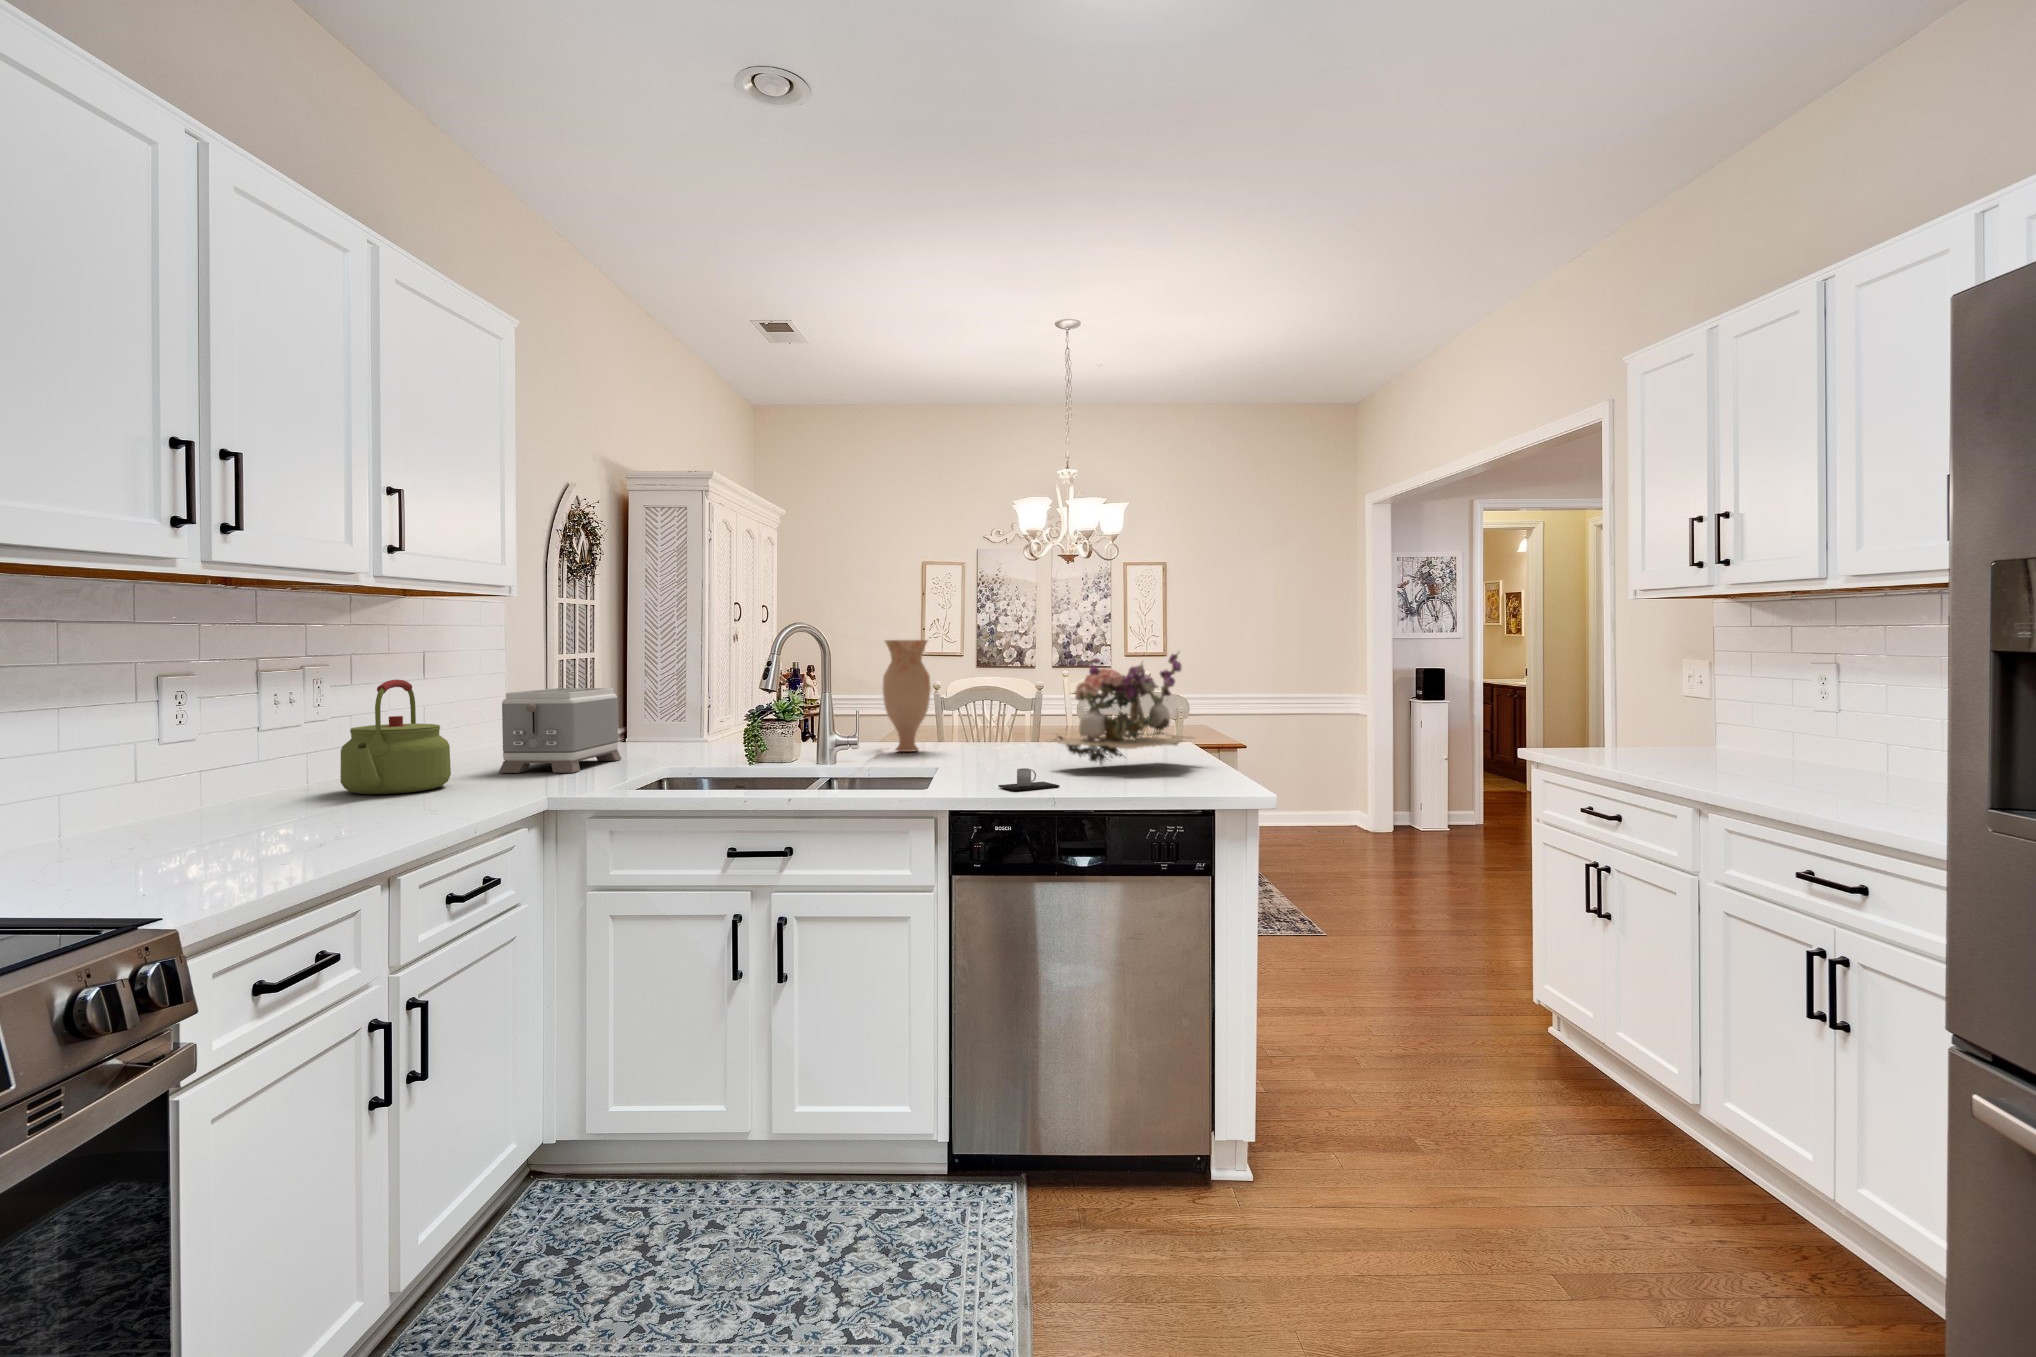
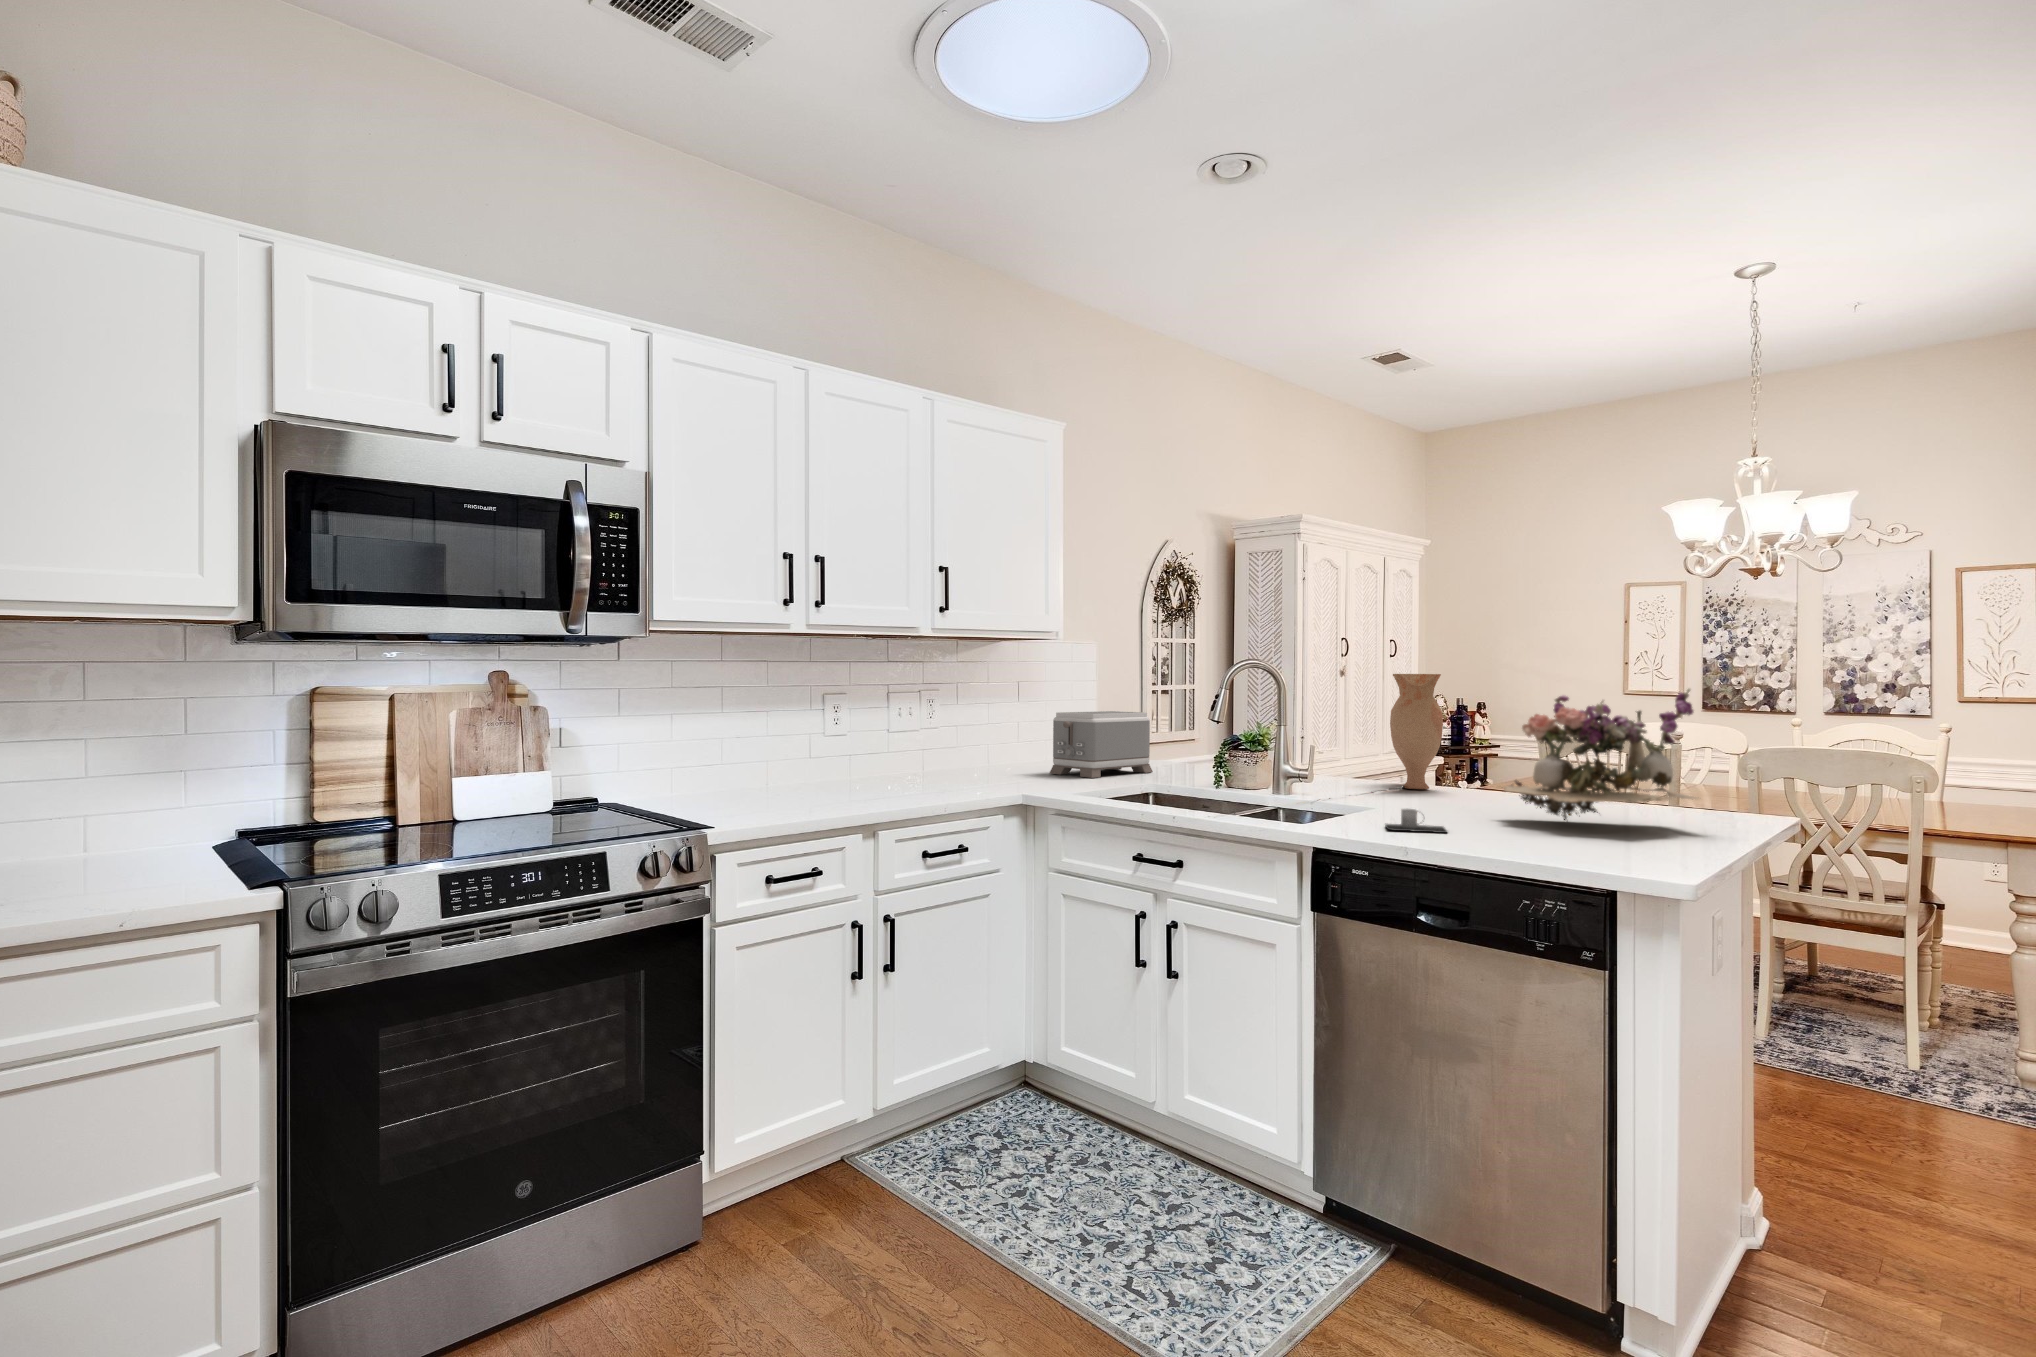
kettle: present [340,680,451,794] -> none [932,699,1002,780]

